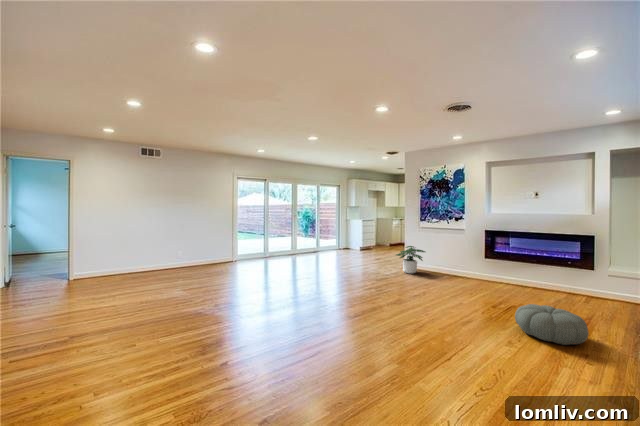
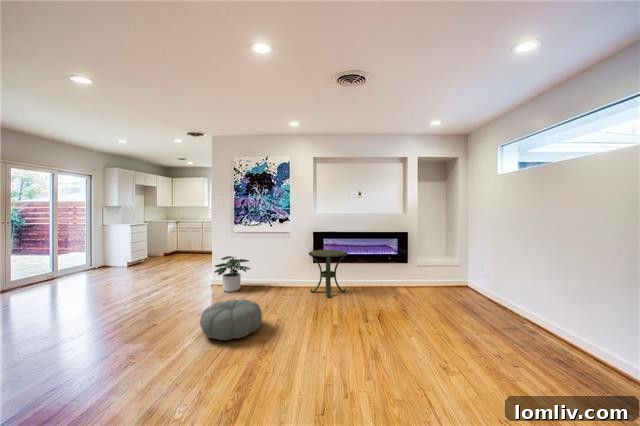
side table: none [471,252,513,298] -> present [309,250,348,297]
pouf: present [515,304,589,345] -> present [200,299,262,340]

